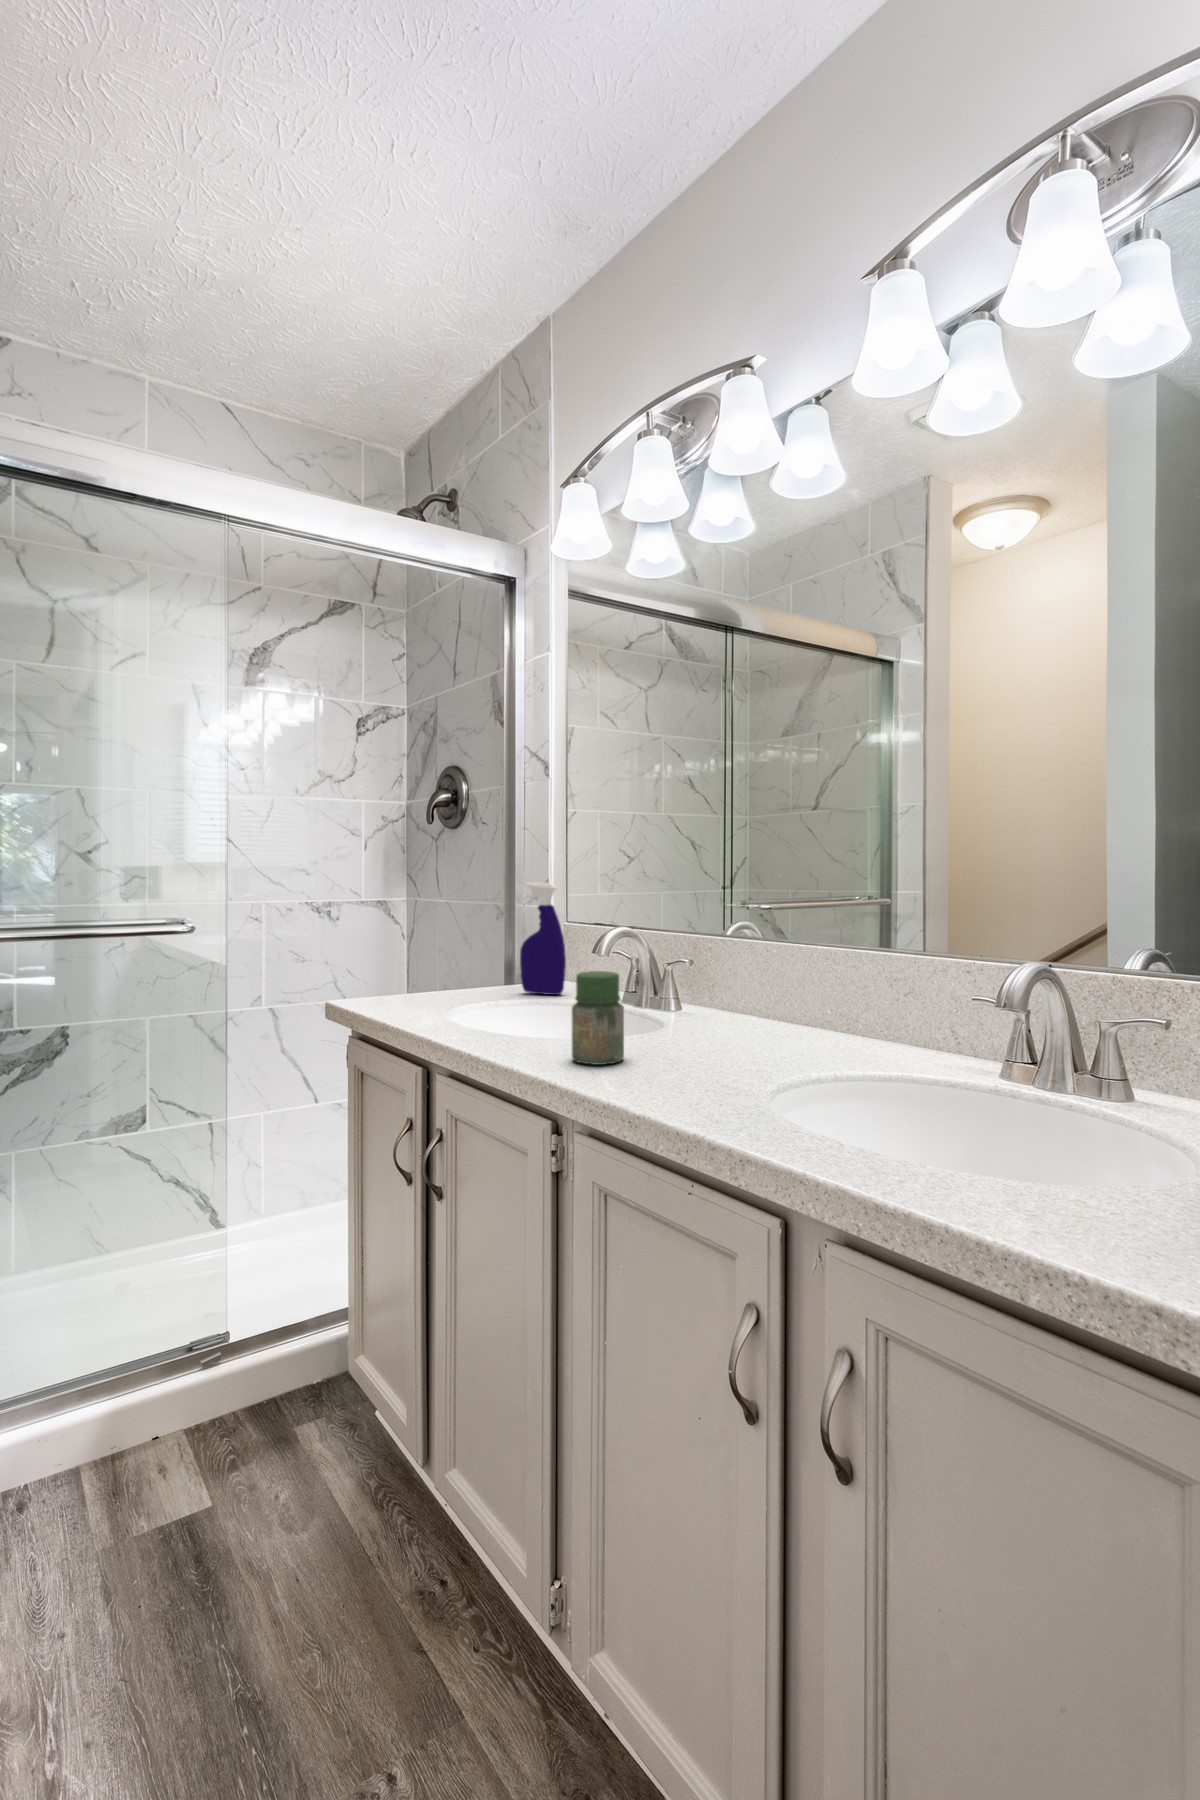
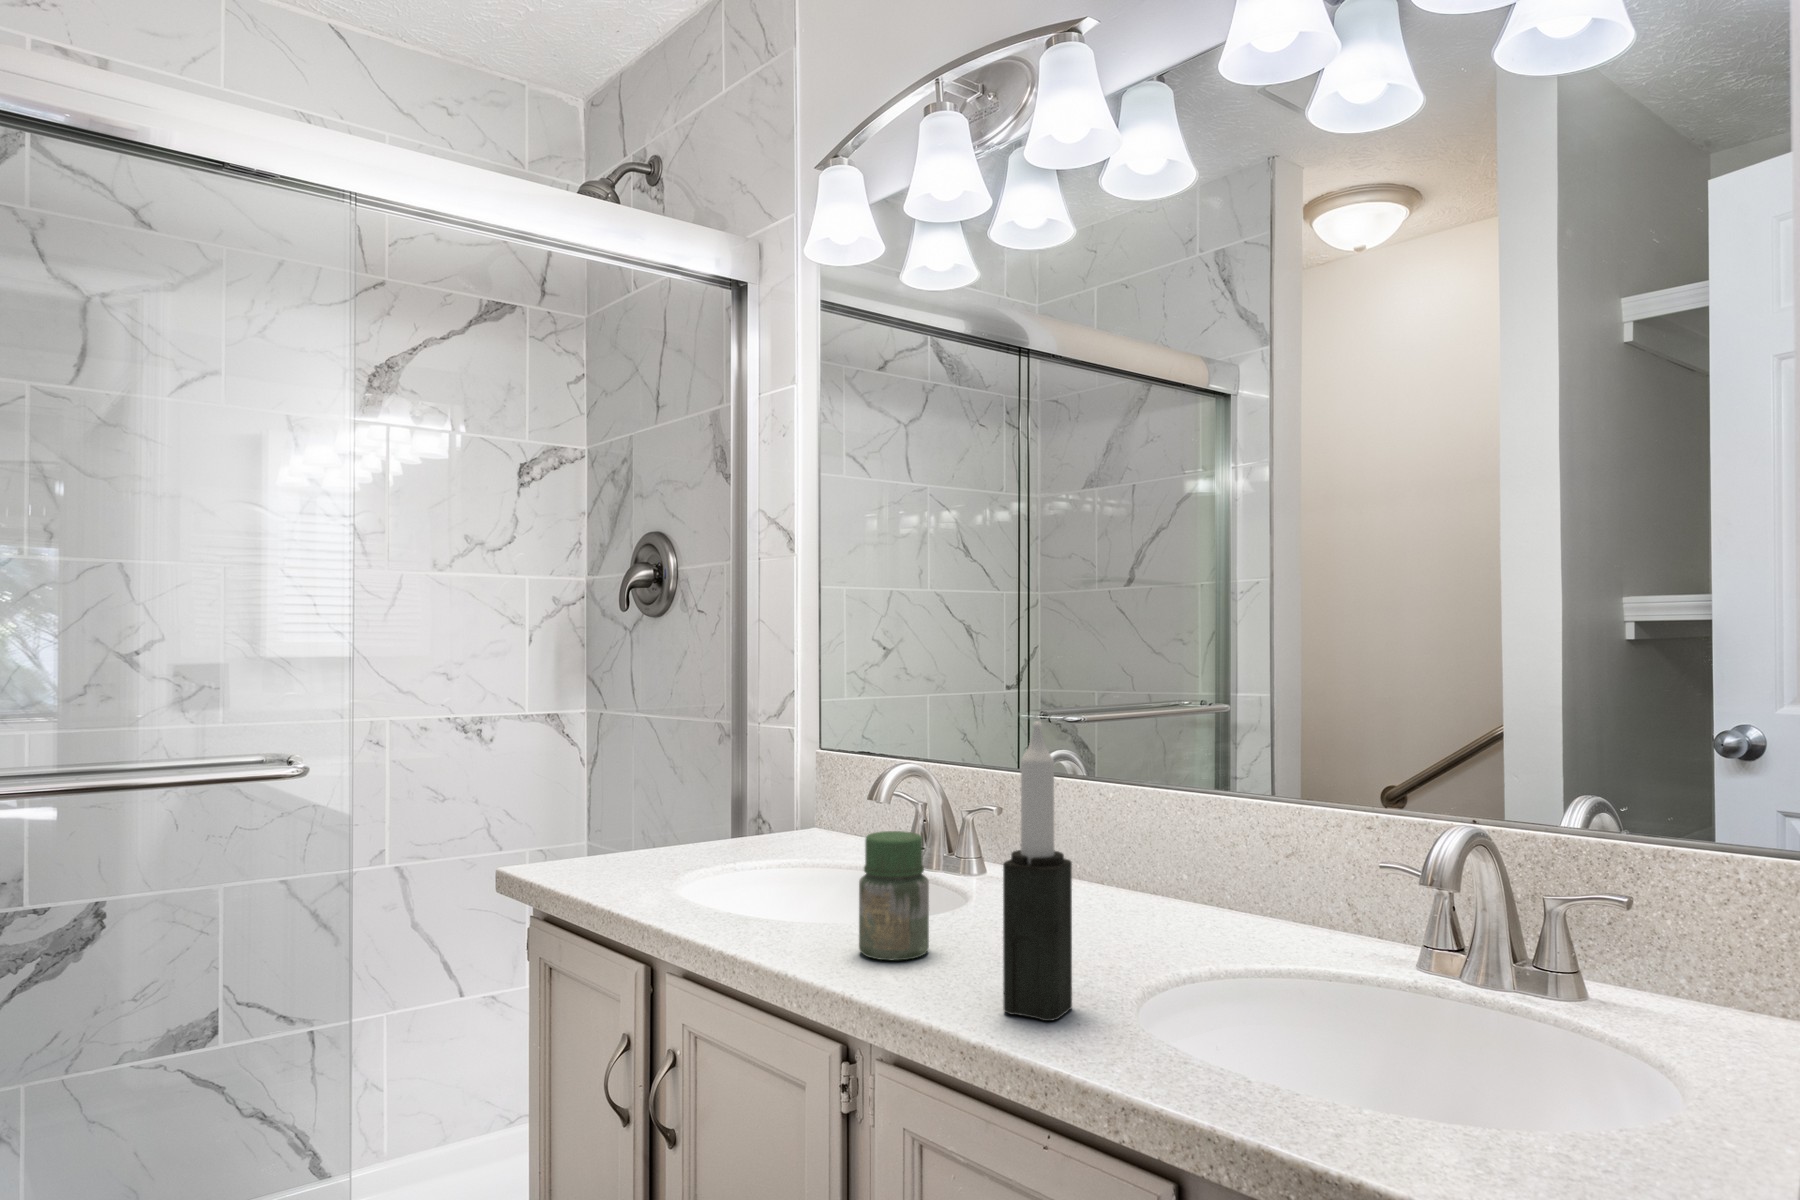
candle: none [667,880,721,1104] -> present [1003,721,1072,1021]
spray bottle: present [520,882,566,995] -> none [757,693,821,847]

